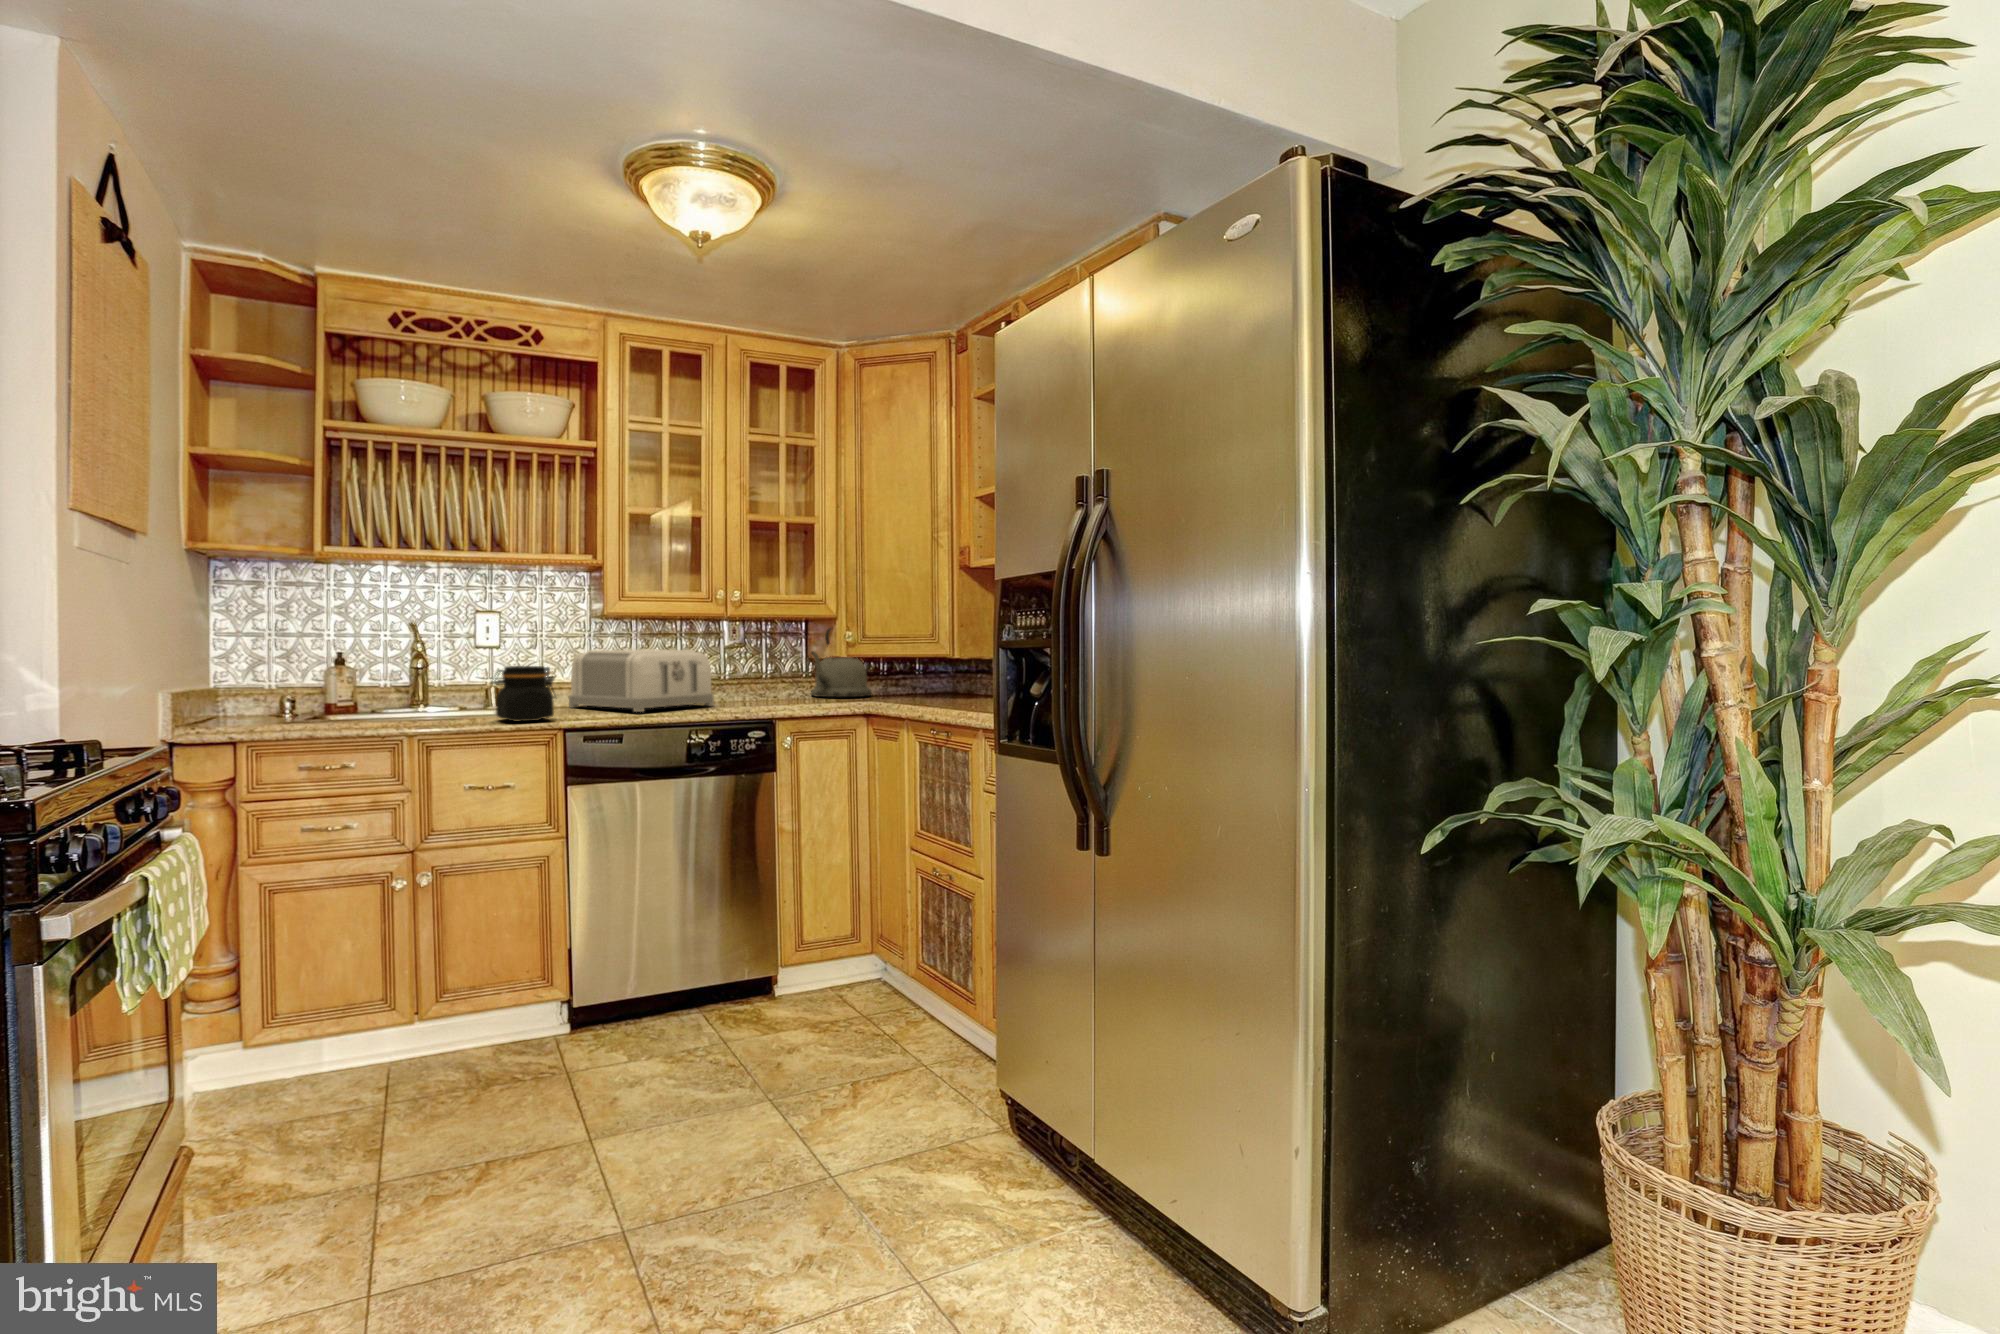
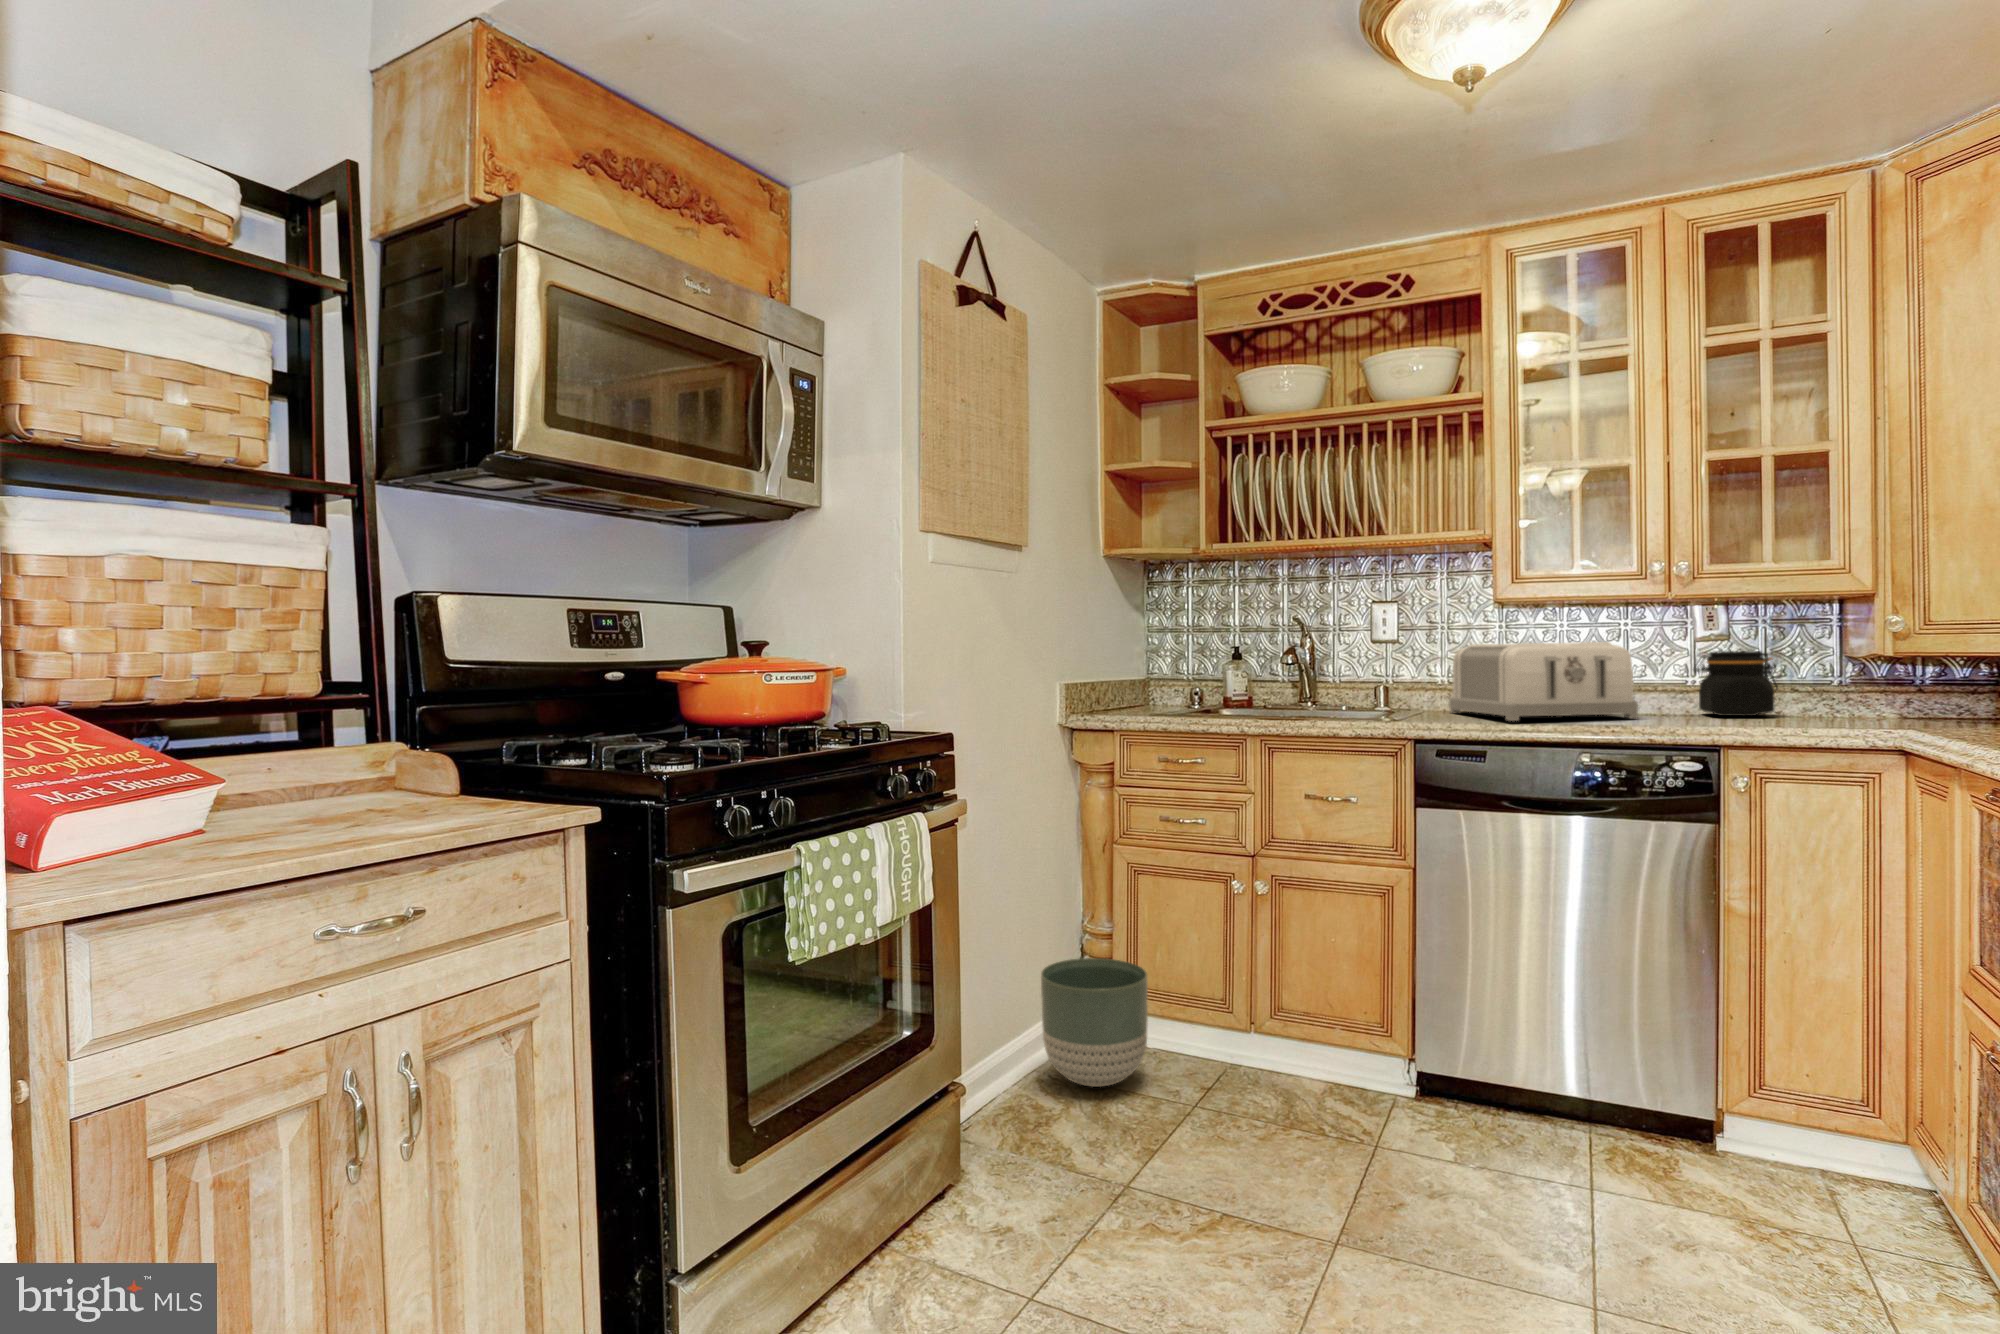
kettle: present [811,628,871,697] -> none [1824,604,1960,715]
jar: present [492,666,556,721] -> present [1694,651,1778,716]
planter: none [177,986,317,1128] -> present [1041,958,1148,1087]

